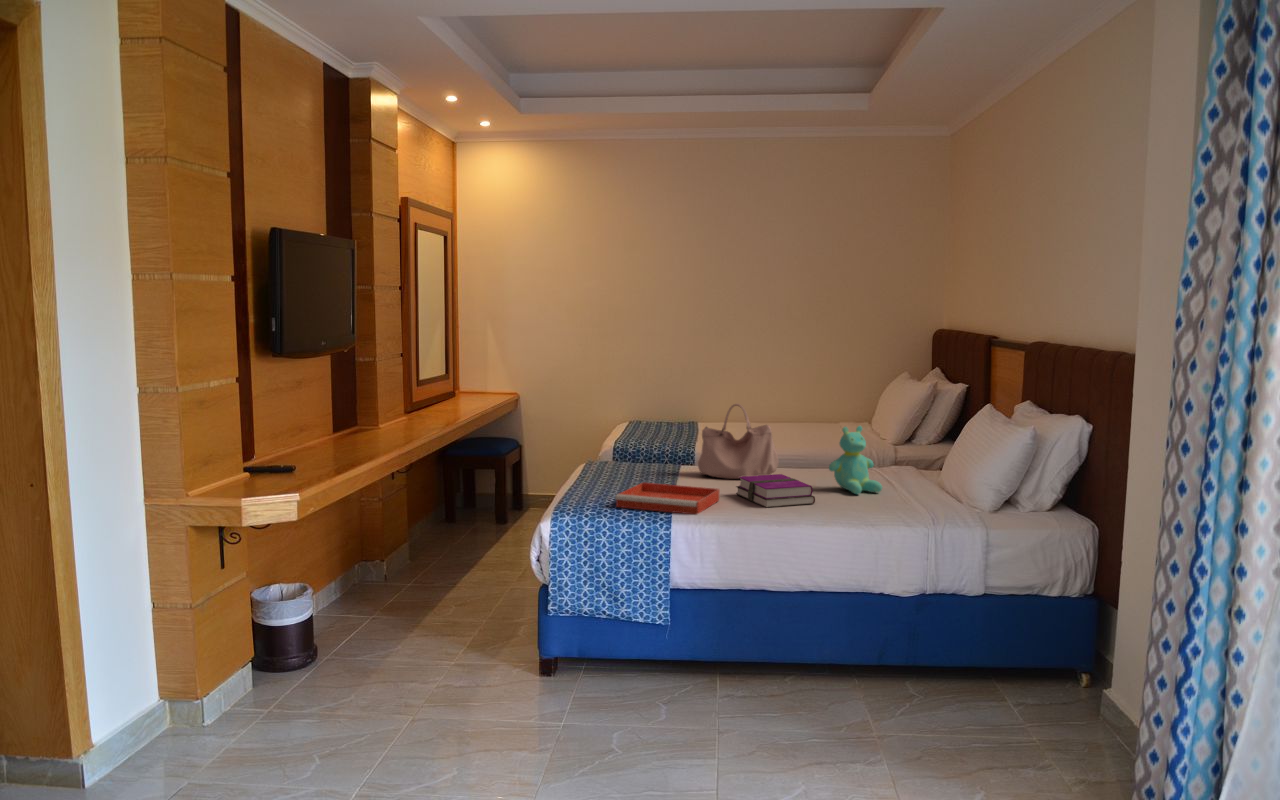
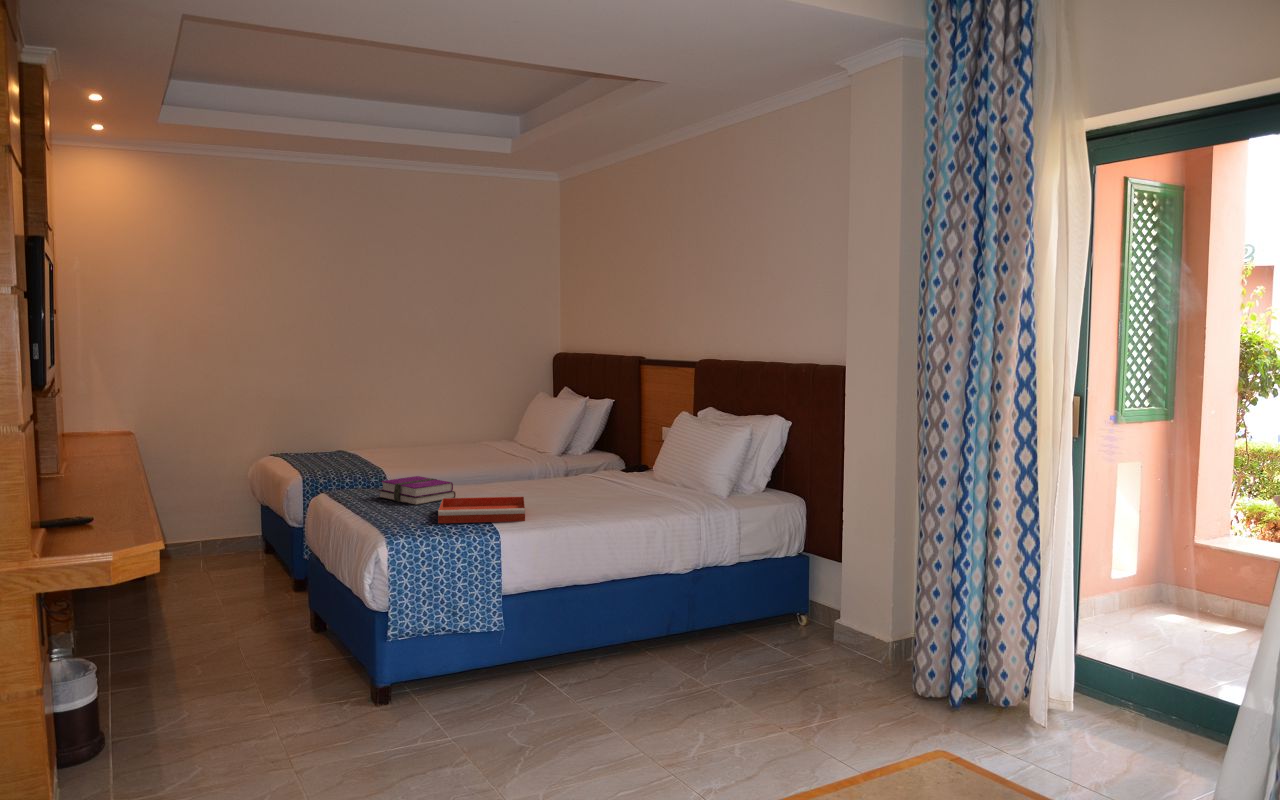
handbag: present [698,404,779,479] -> none [463,417,541,490]
teddy bear: present [829,426,882,494] -> none [599,431,644,491]
hardback book: present [736,474,815,508] -> present [379,476,456,505]

